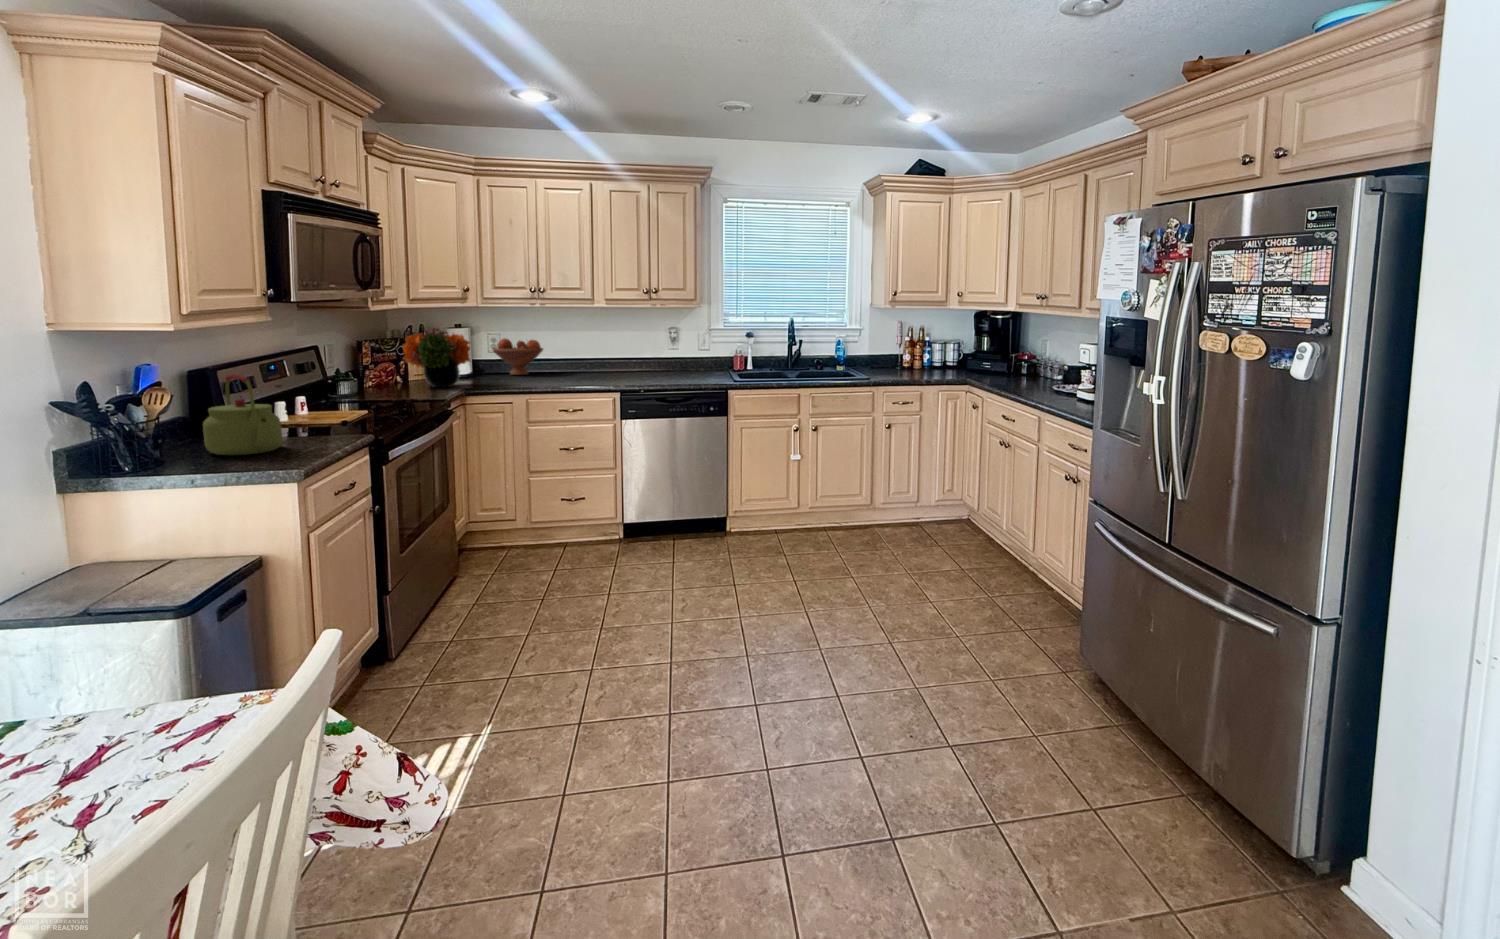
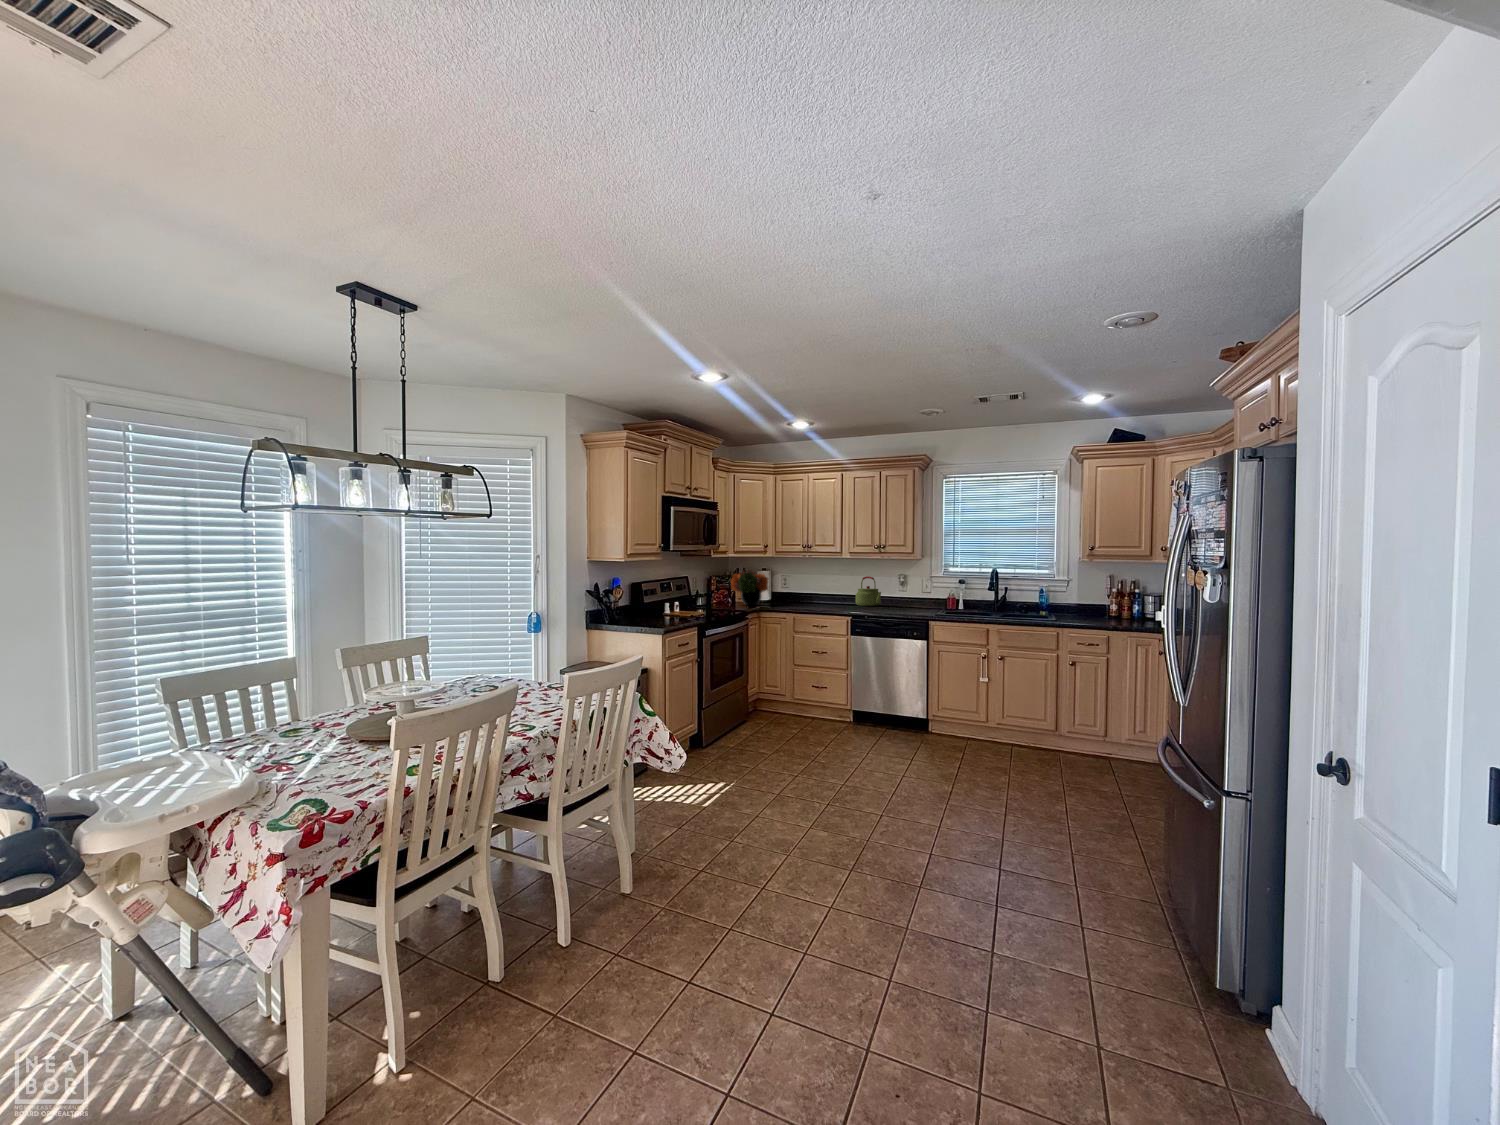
fruit bowl: present [492,338,543,375] -> none [784,578,816,602]
kettle: present [203,373,283,455] -> present [856,576,881,606]

